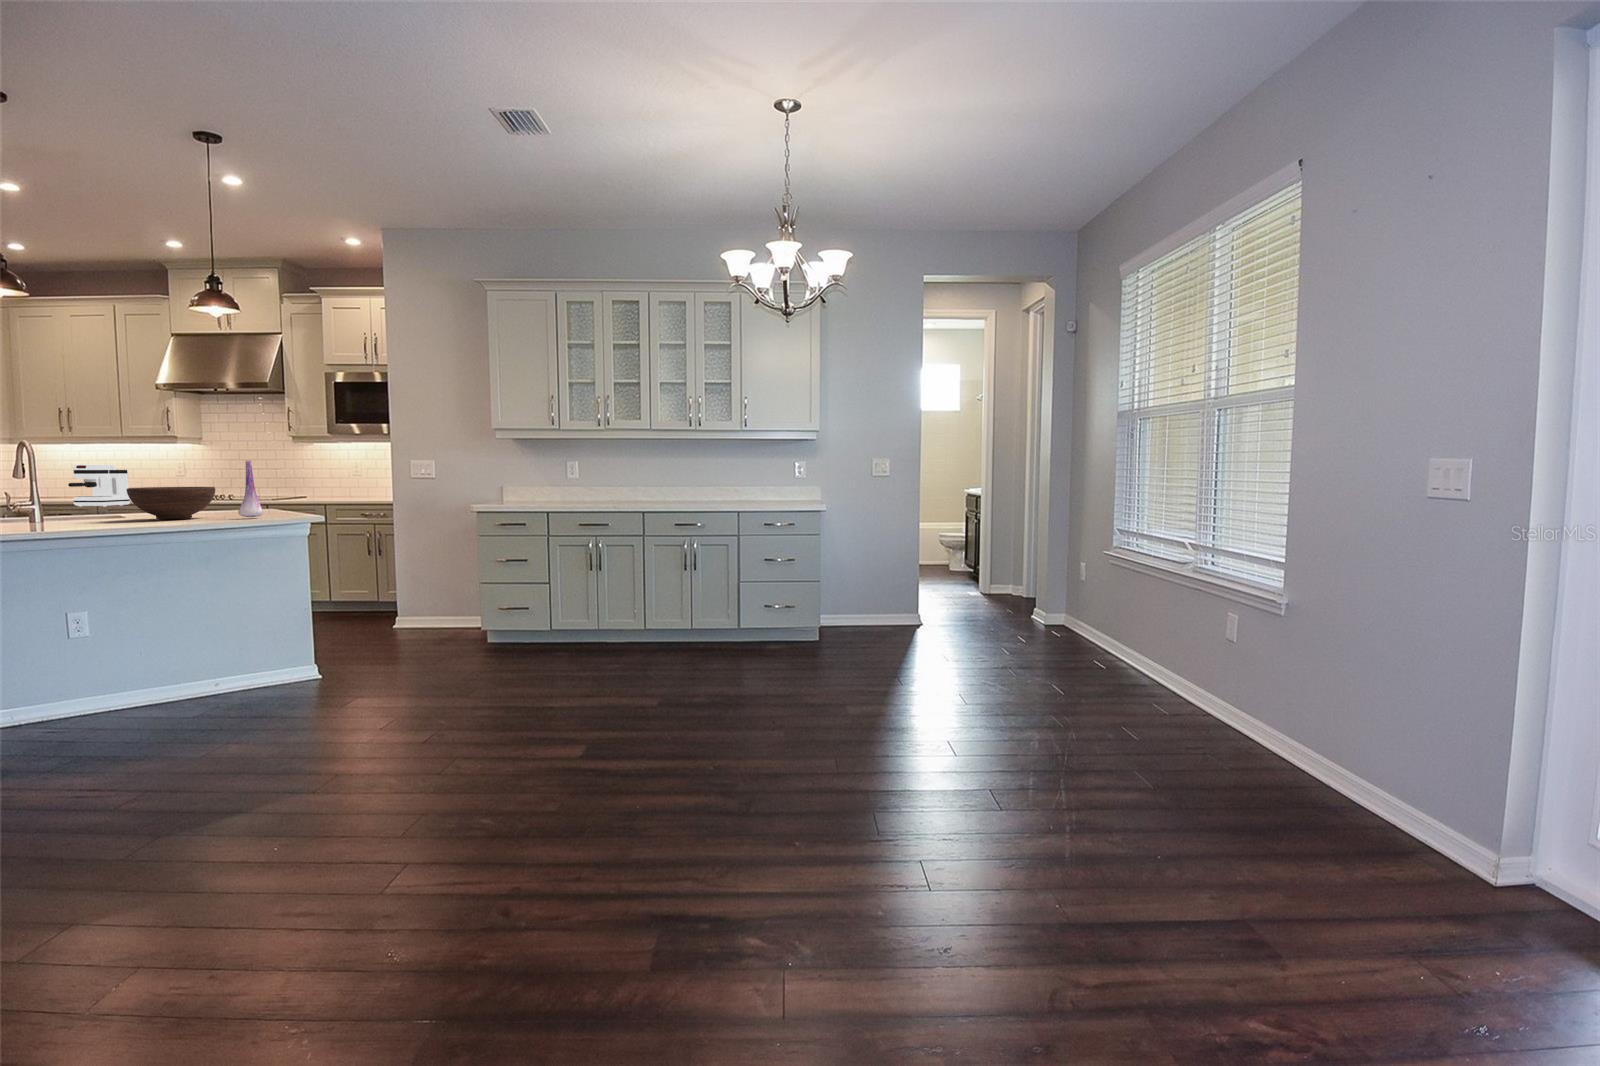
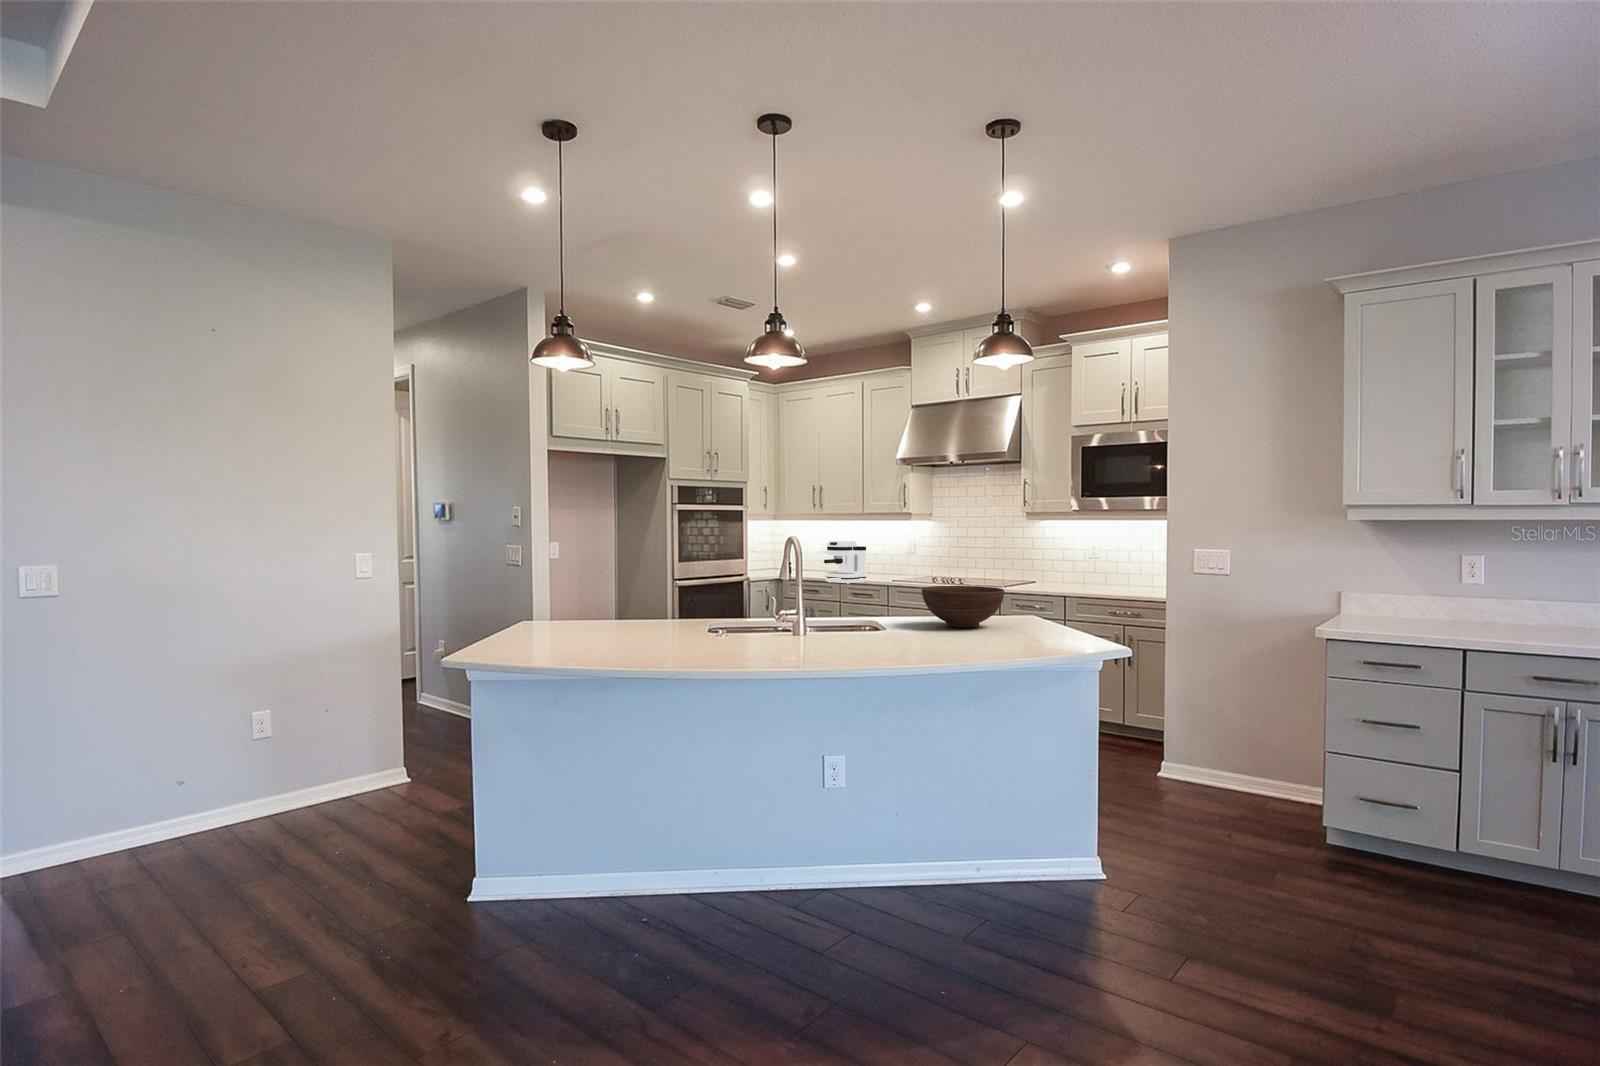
vase: present [238,461,263,517] -> none [1035,559,1066,635]

